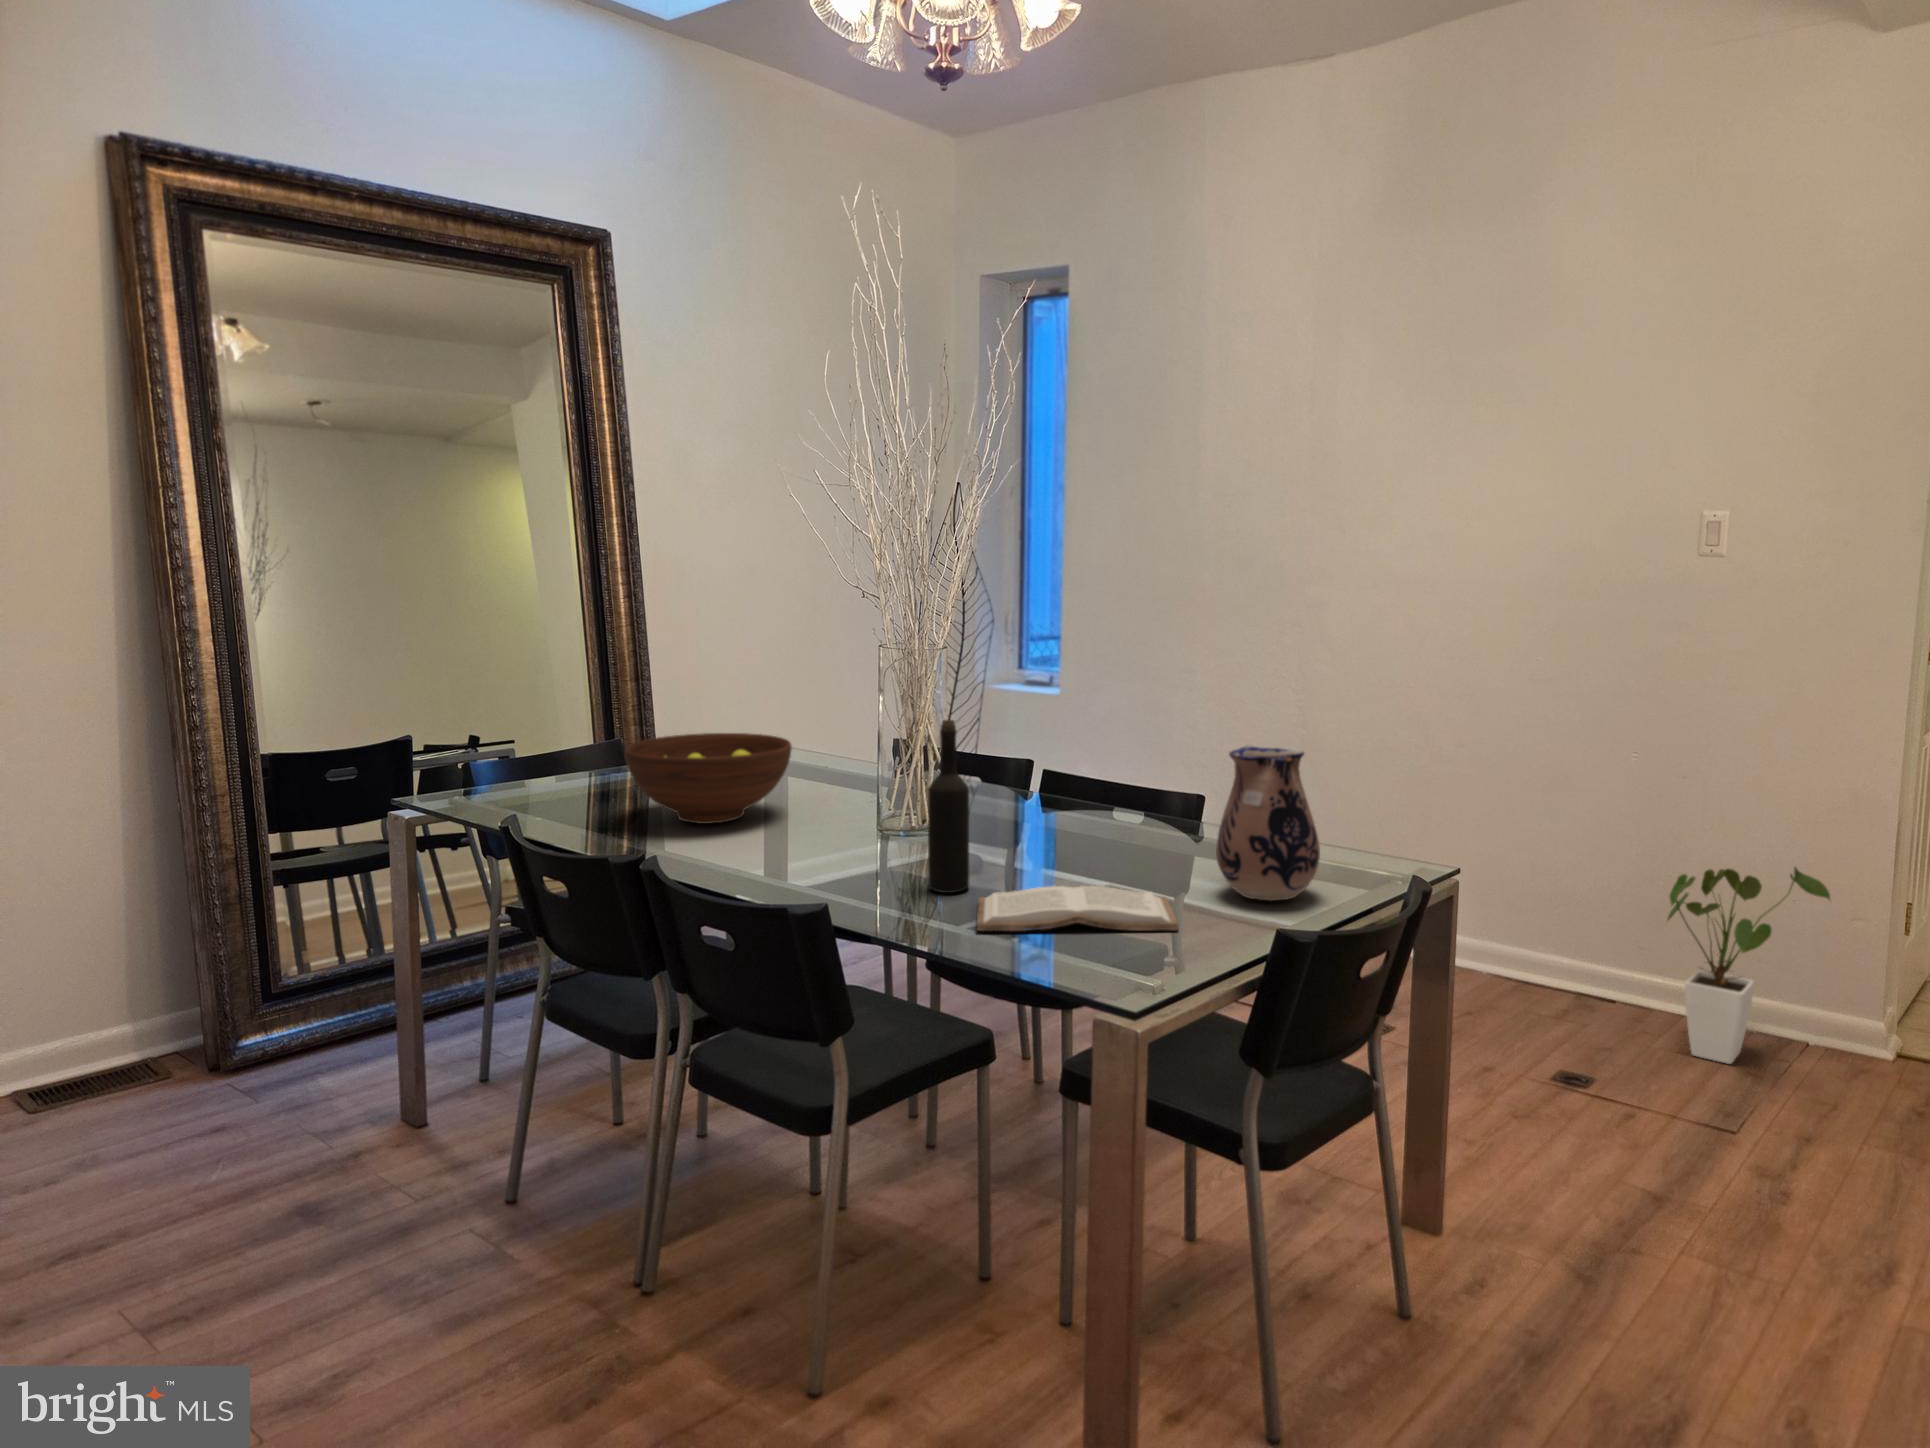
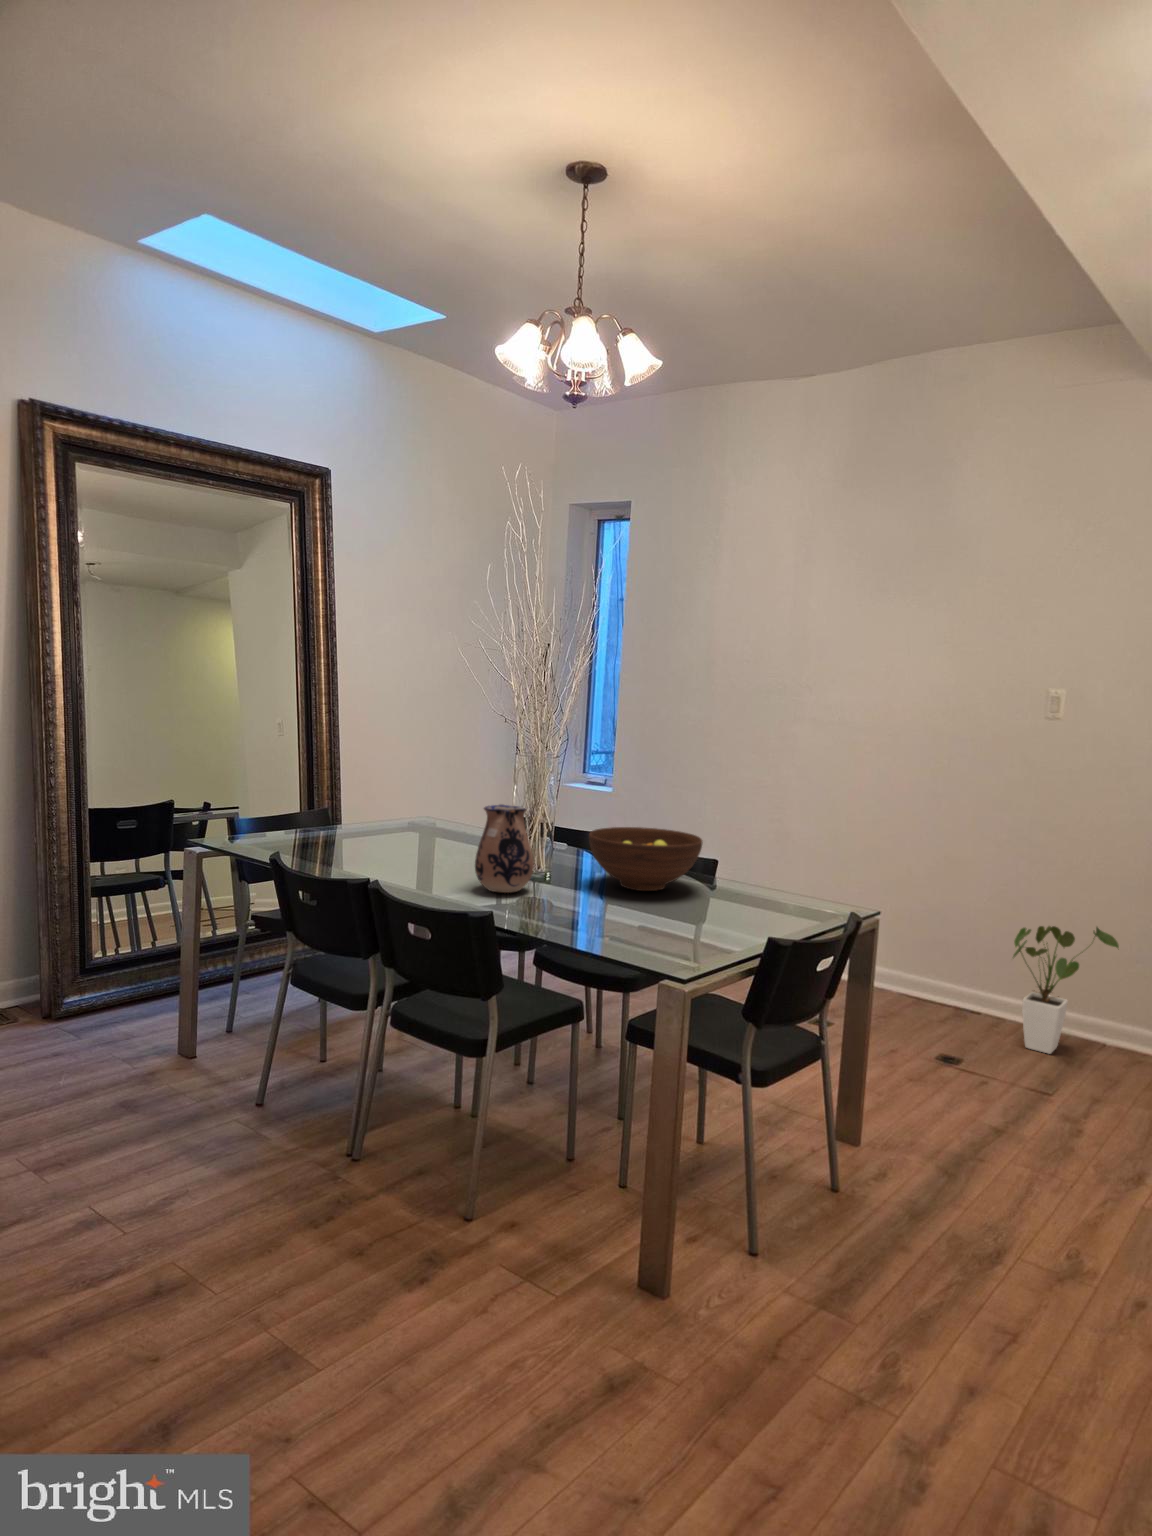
wine bottle: present [928,720,969,893] -> none [546,802,575,912]
fruit bowl: present [625,733,792,824] -> present [589,827,703,891]
ceramic pitcher: present [1216,745,1320,901] -> present [475,804,534,893]
book: present [977,886,1178,931] -> none [579,910,707,939]

